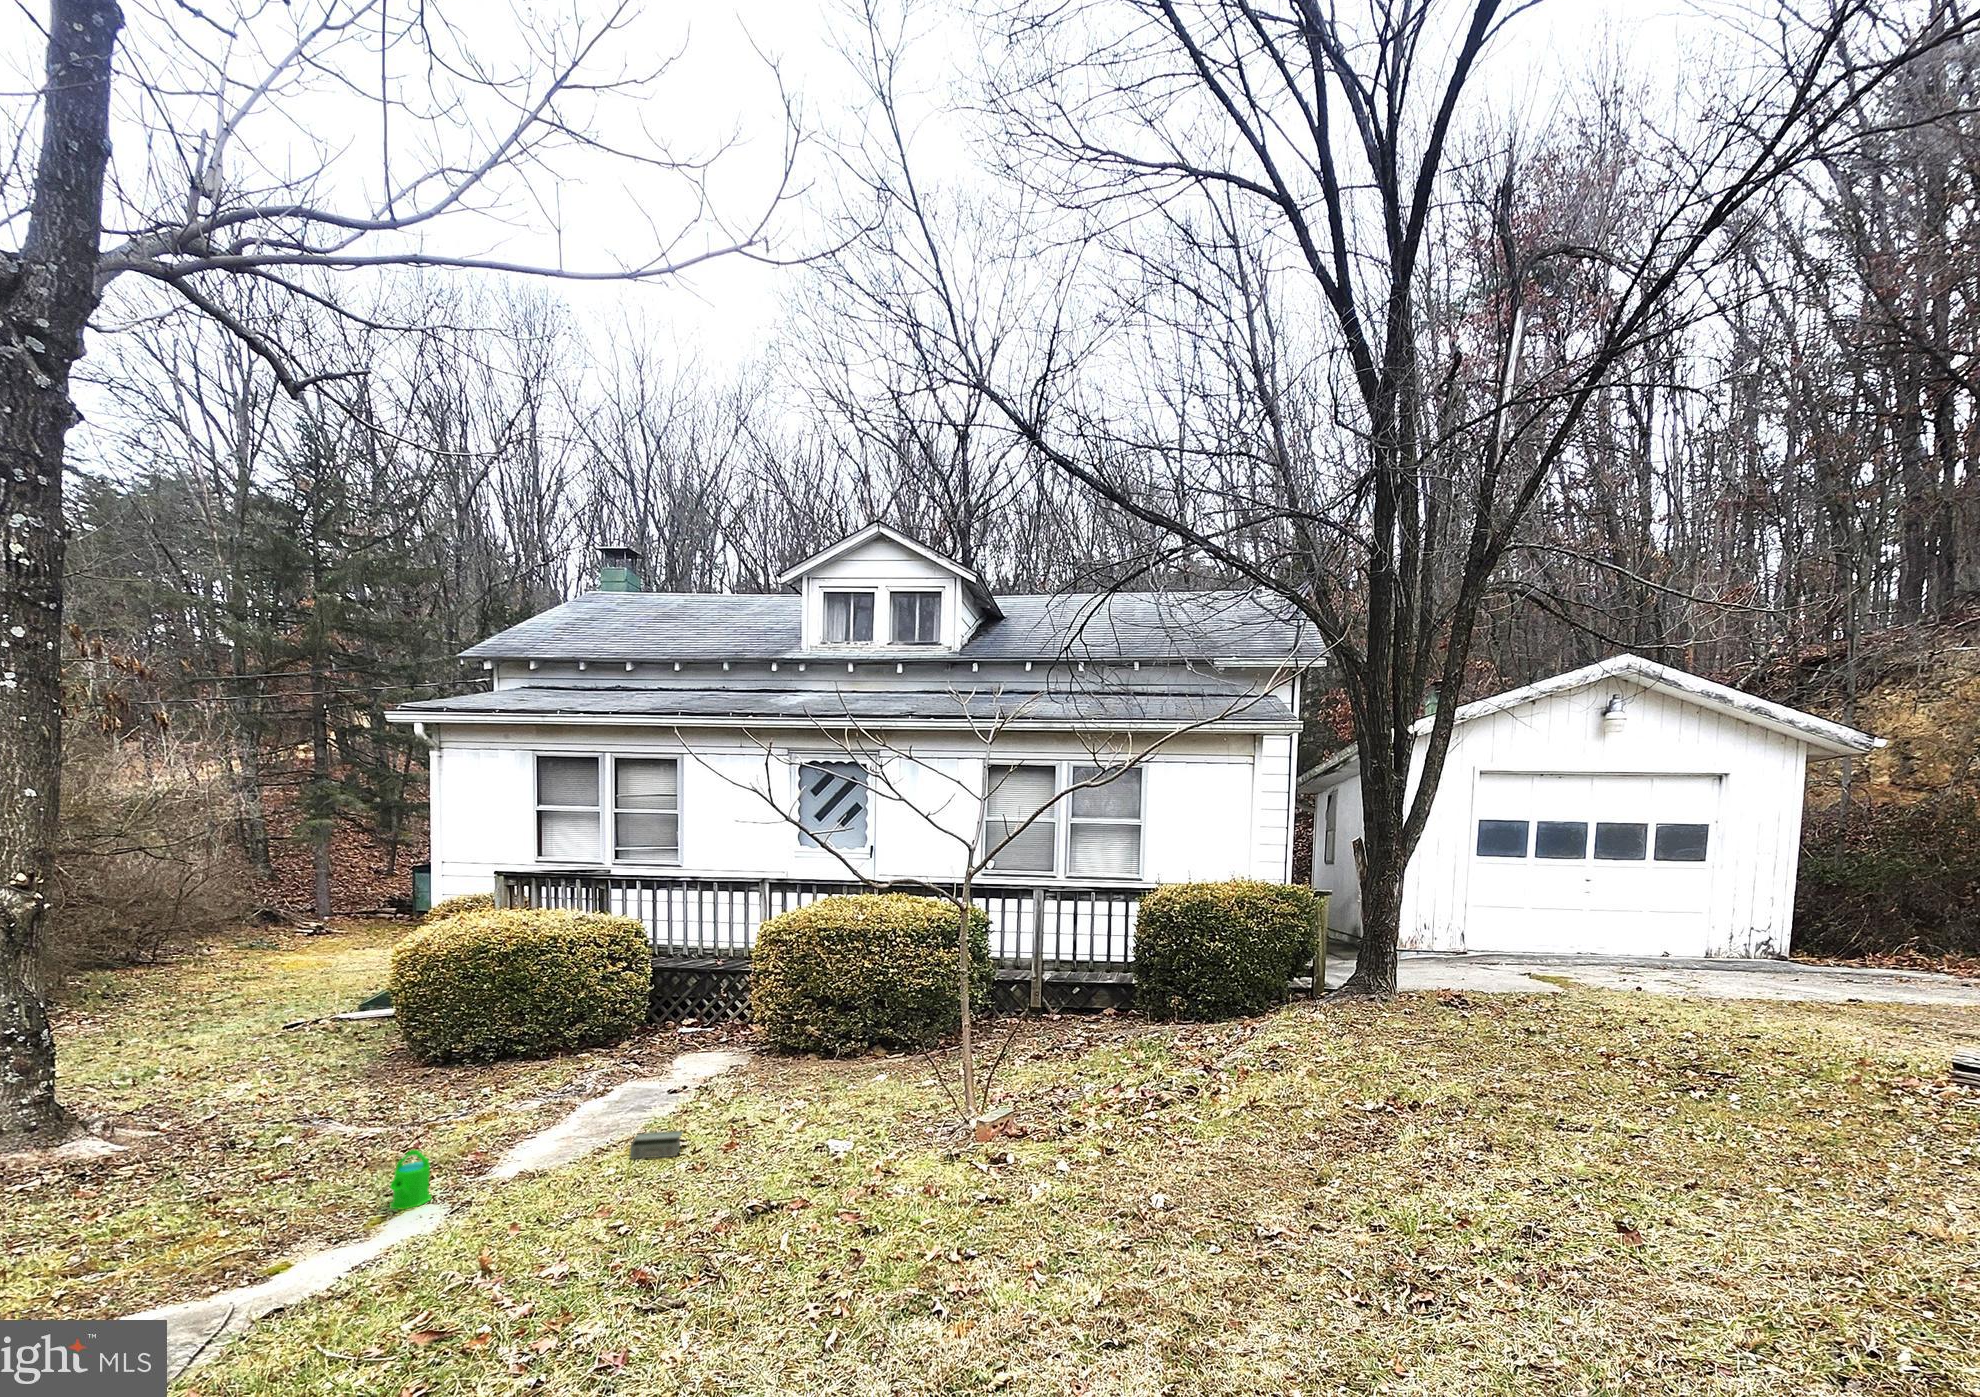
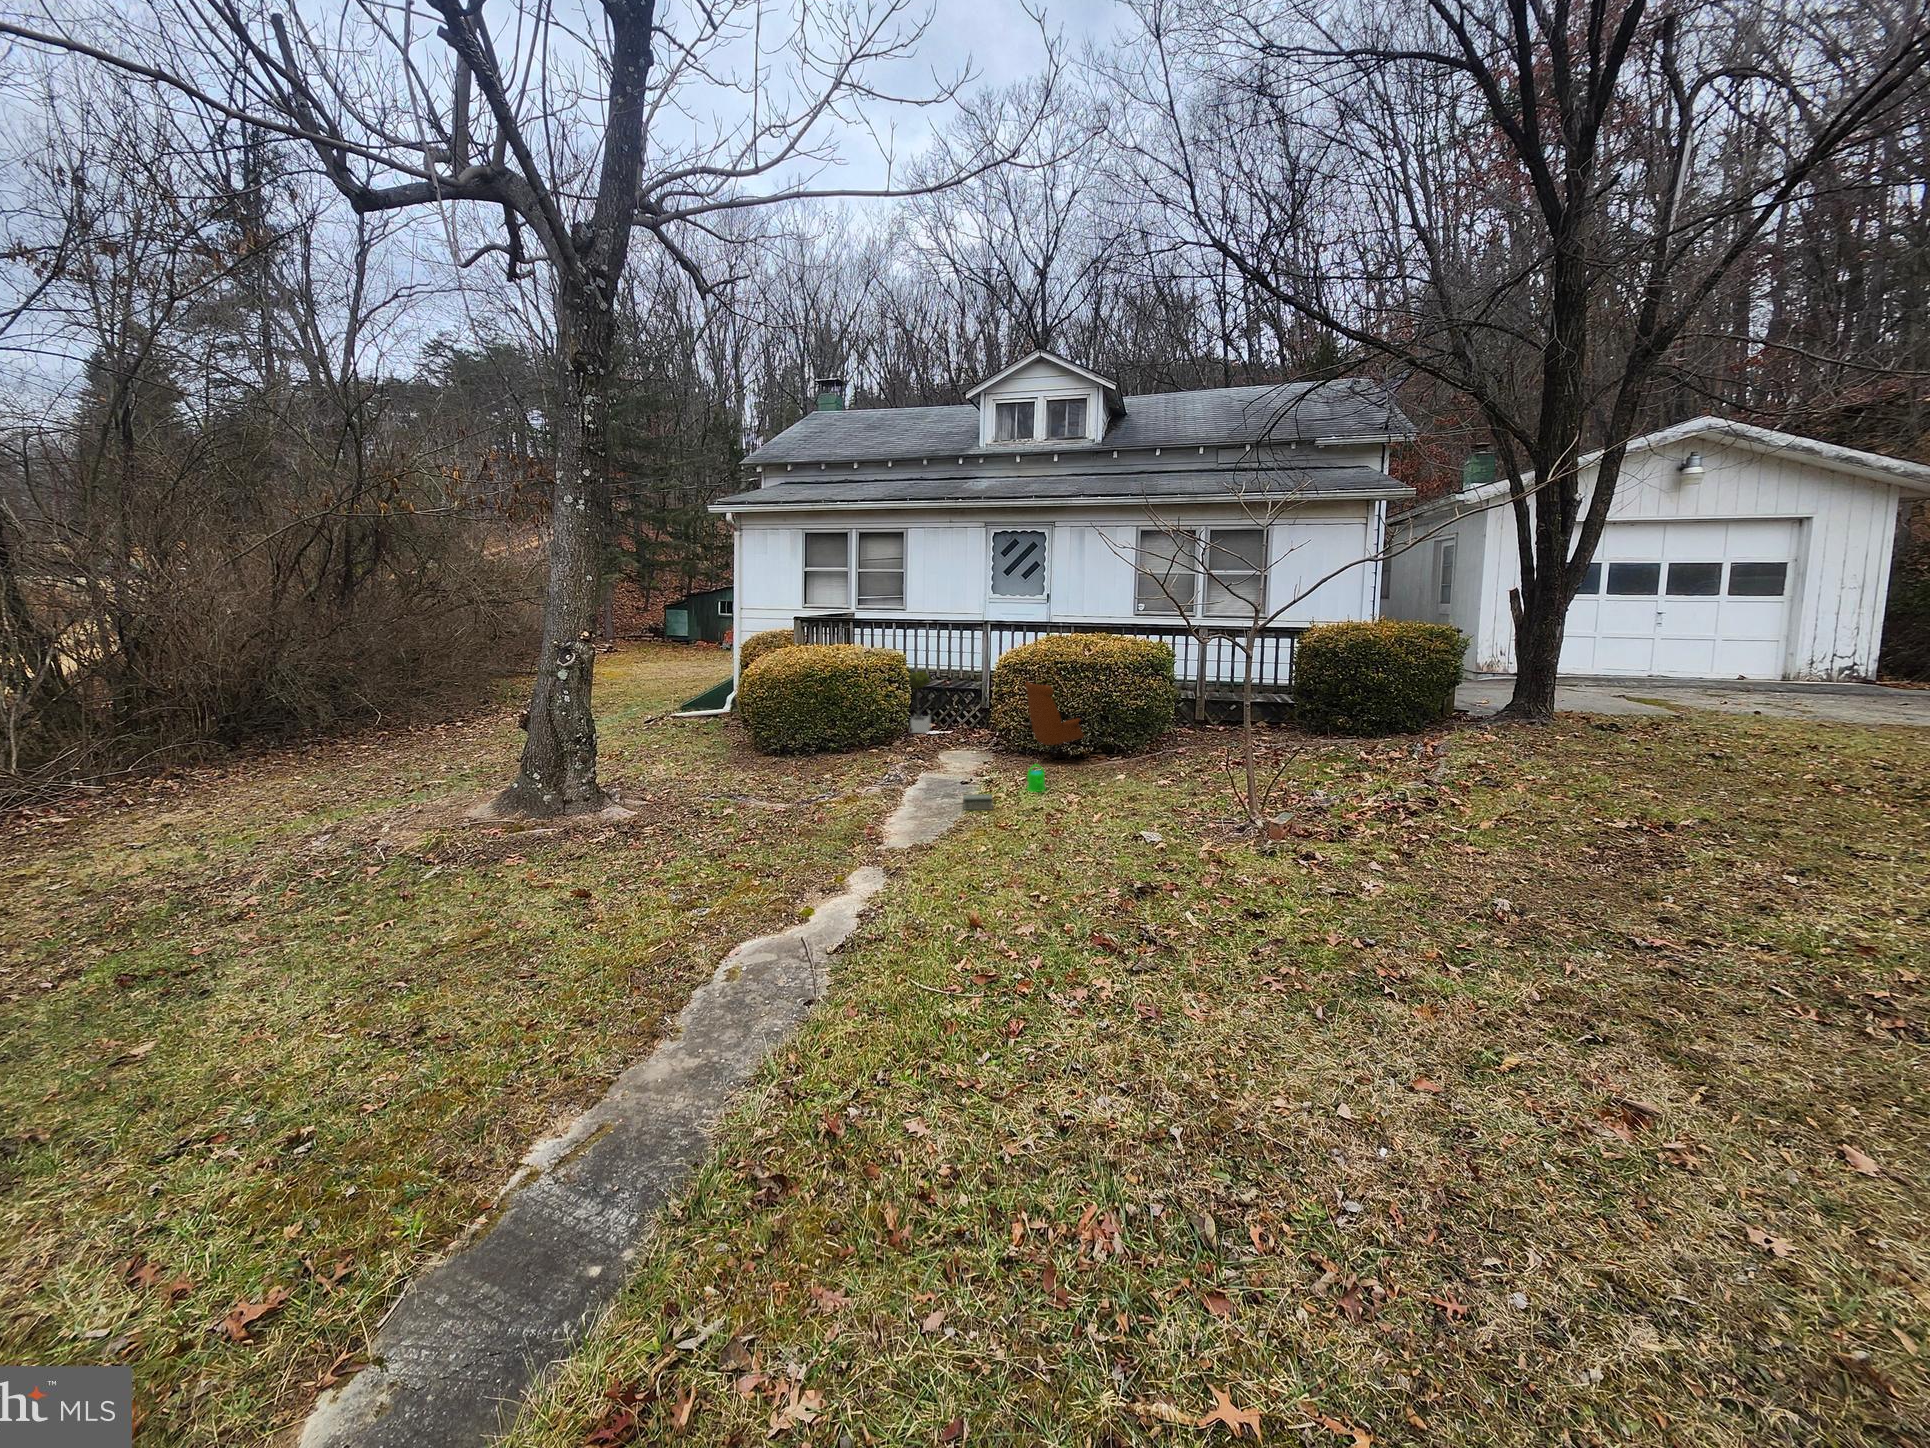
potted tree: none [632,946,672,1043] -> present [909,671,931,733]
lounge chair: none [778,956,911,1085] -> present [1025,681,1084,761]
watering can: present [389,1149,431,1209] -> present [1027,764,1046,792]

